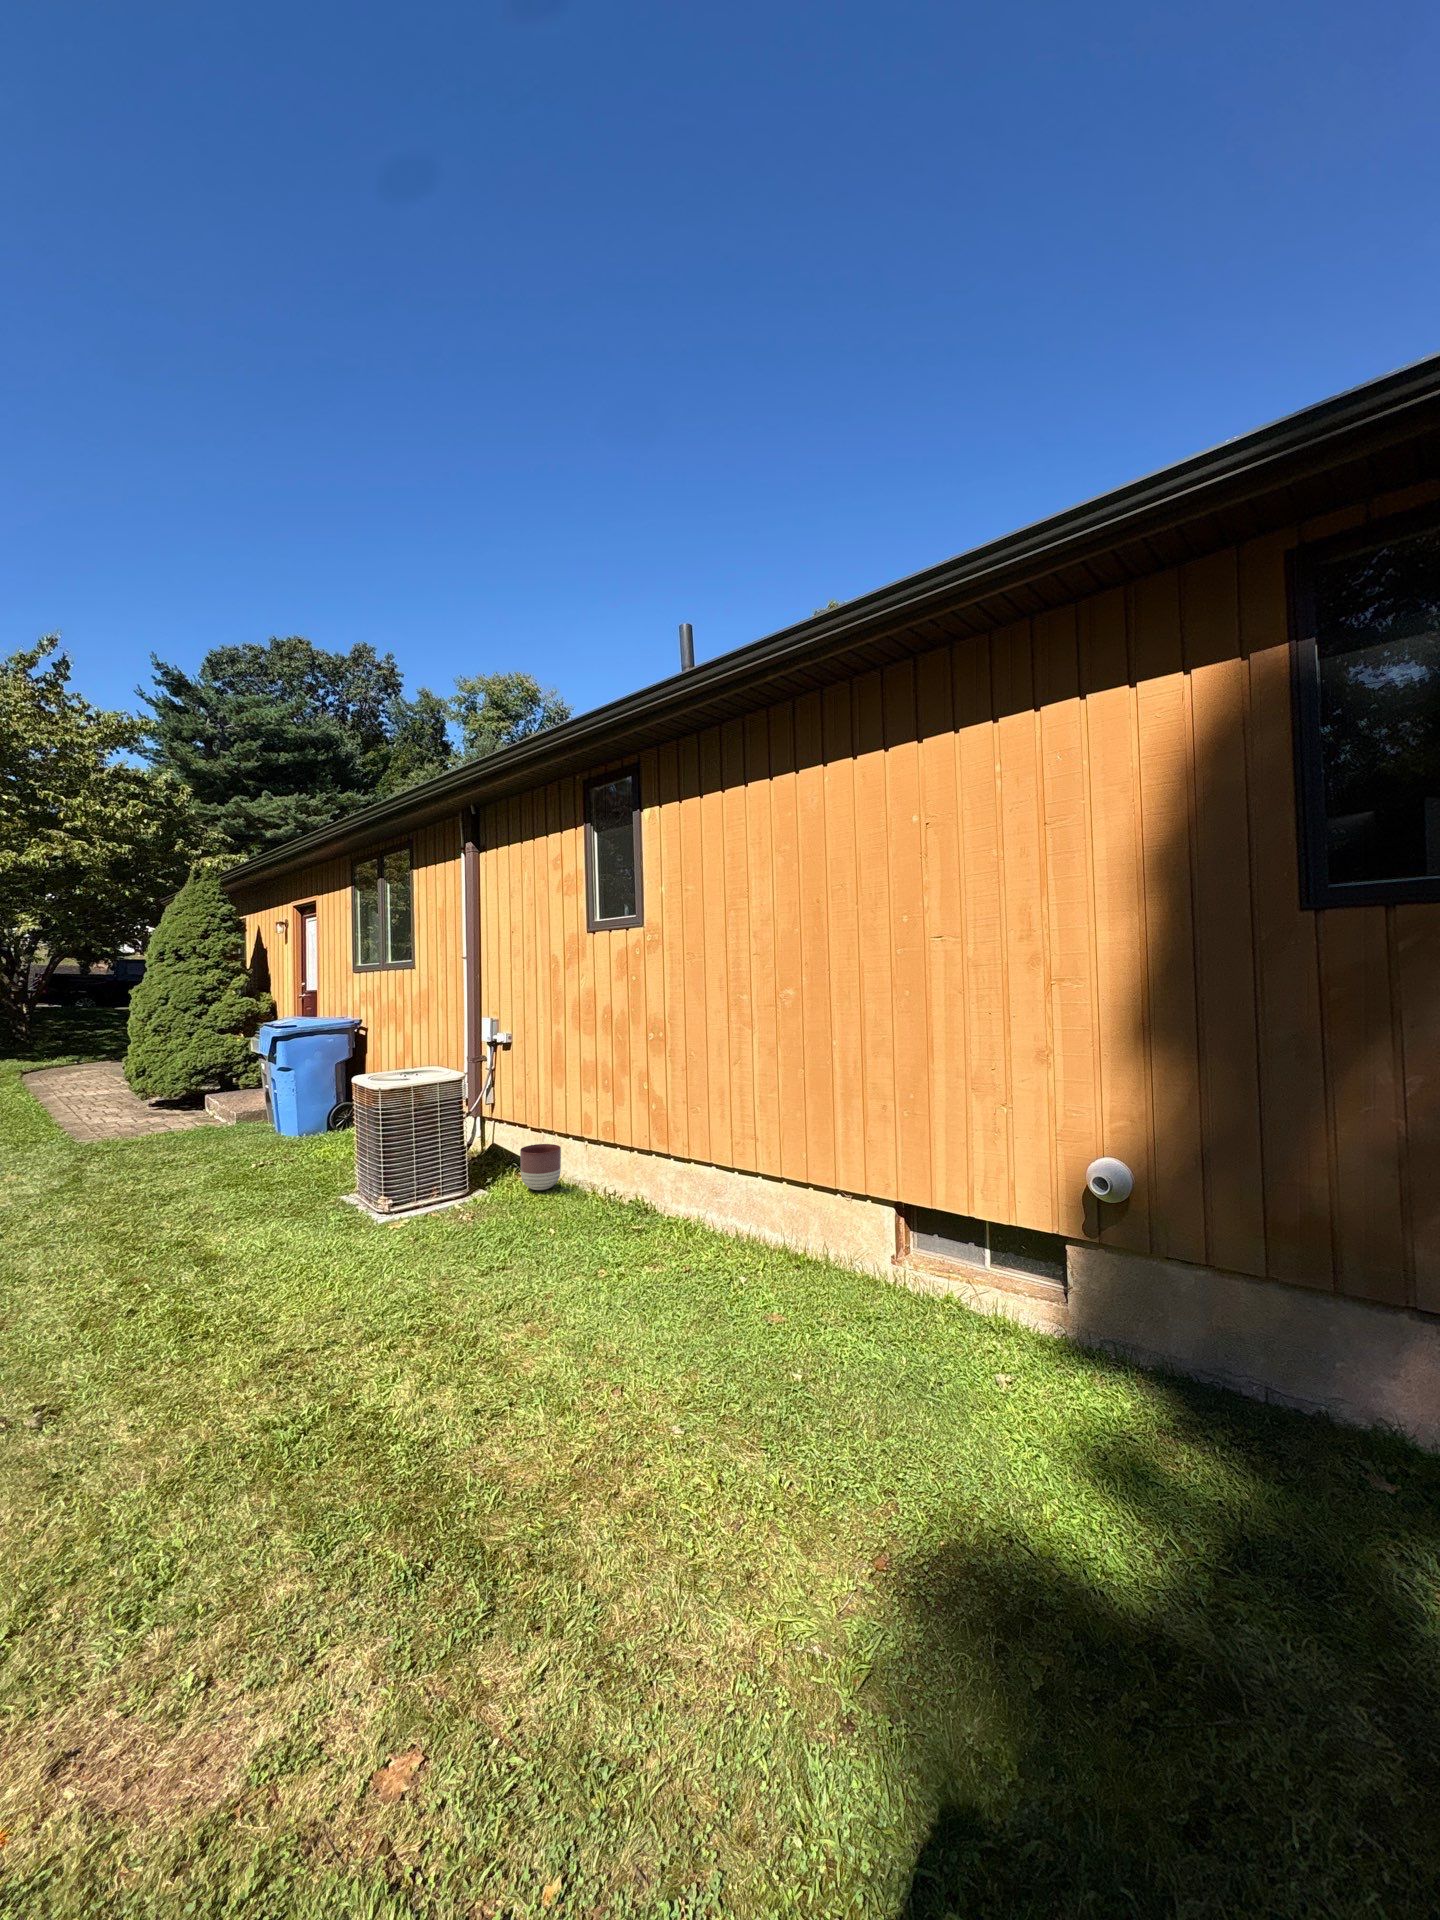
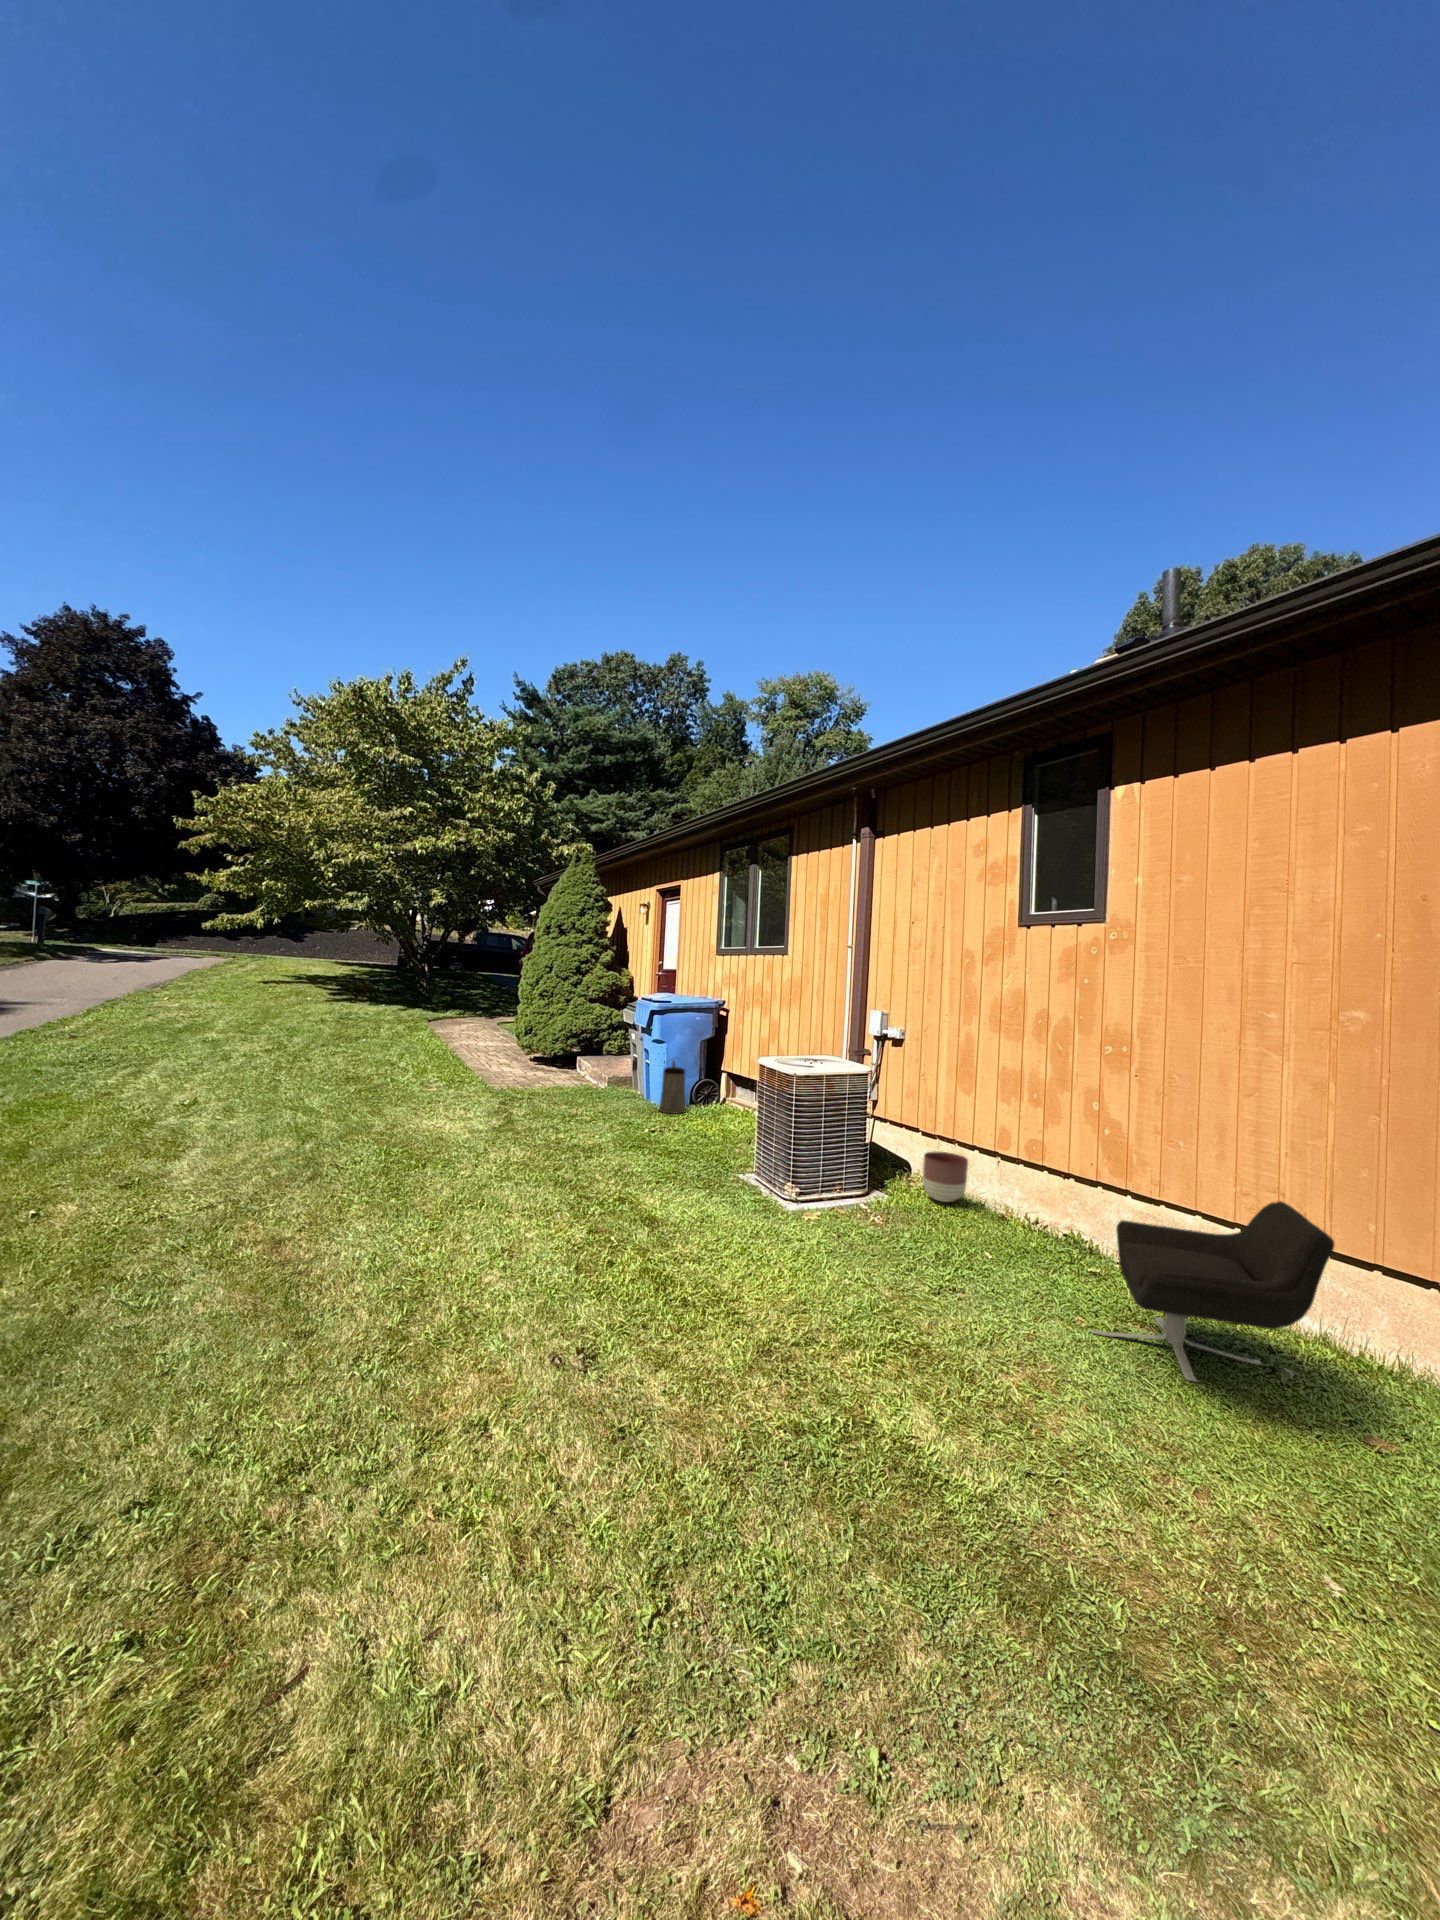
watering can: none [282,1084,315,1143] -> present [659,1060,686,1114]
lounge chair: none [615,1146,772,1304] -> present [1091,1201,1334,1382]

